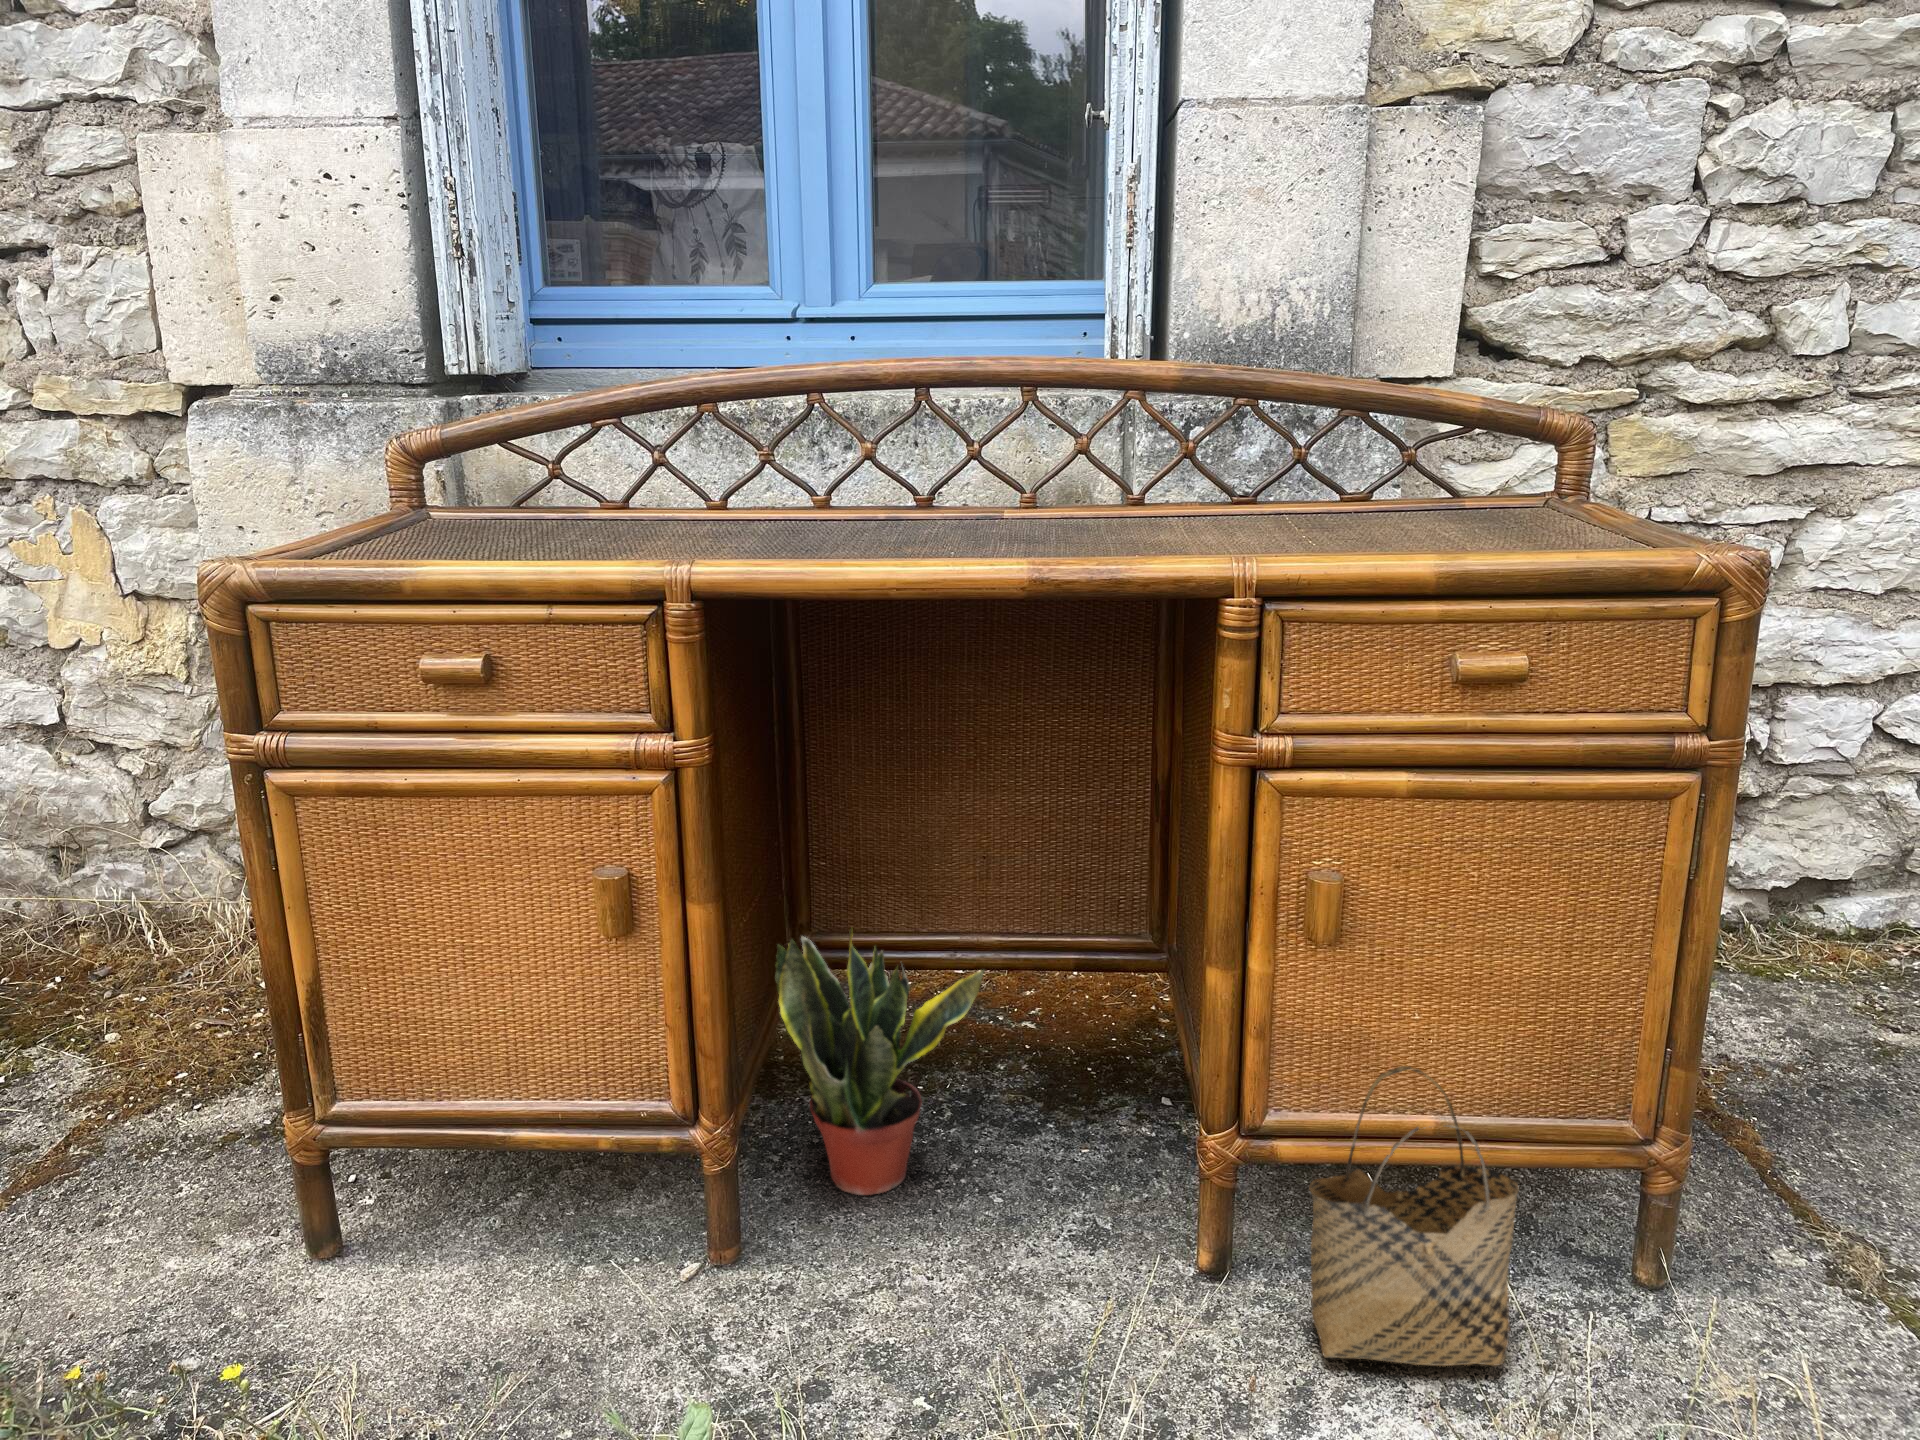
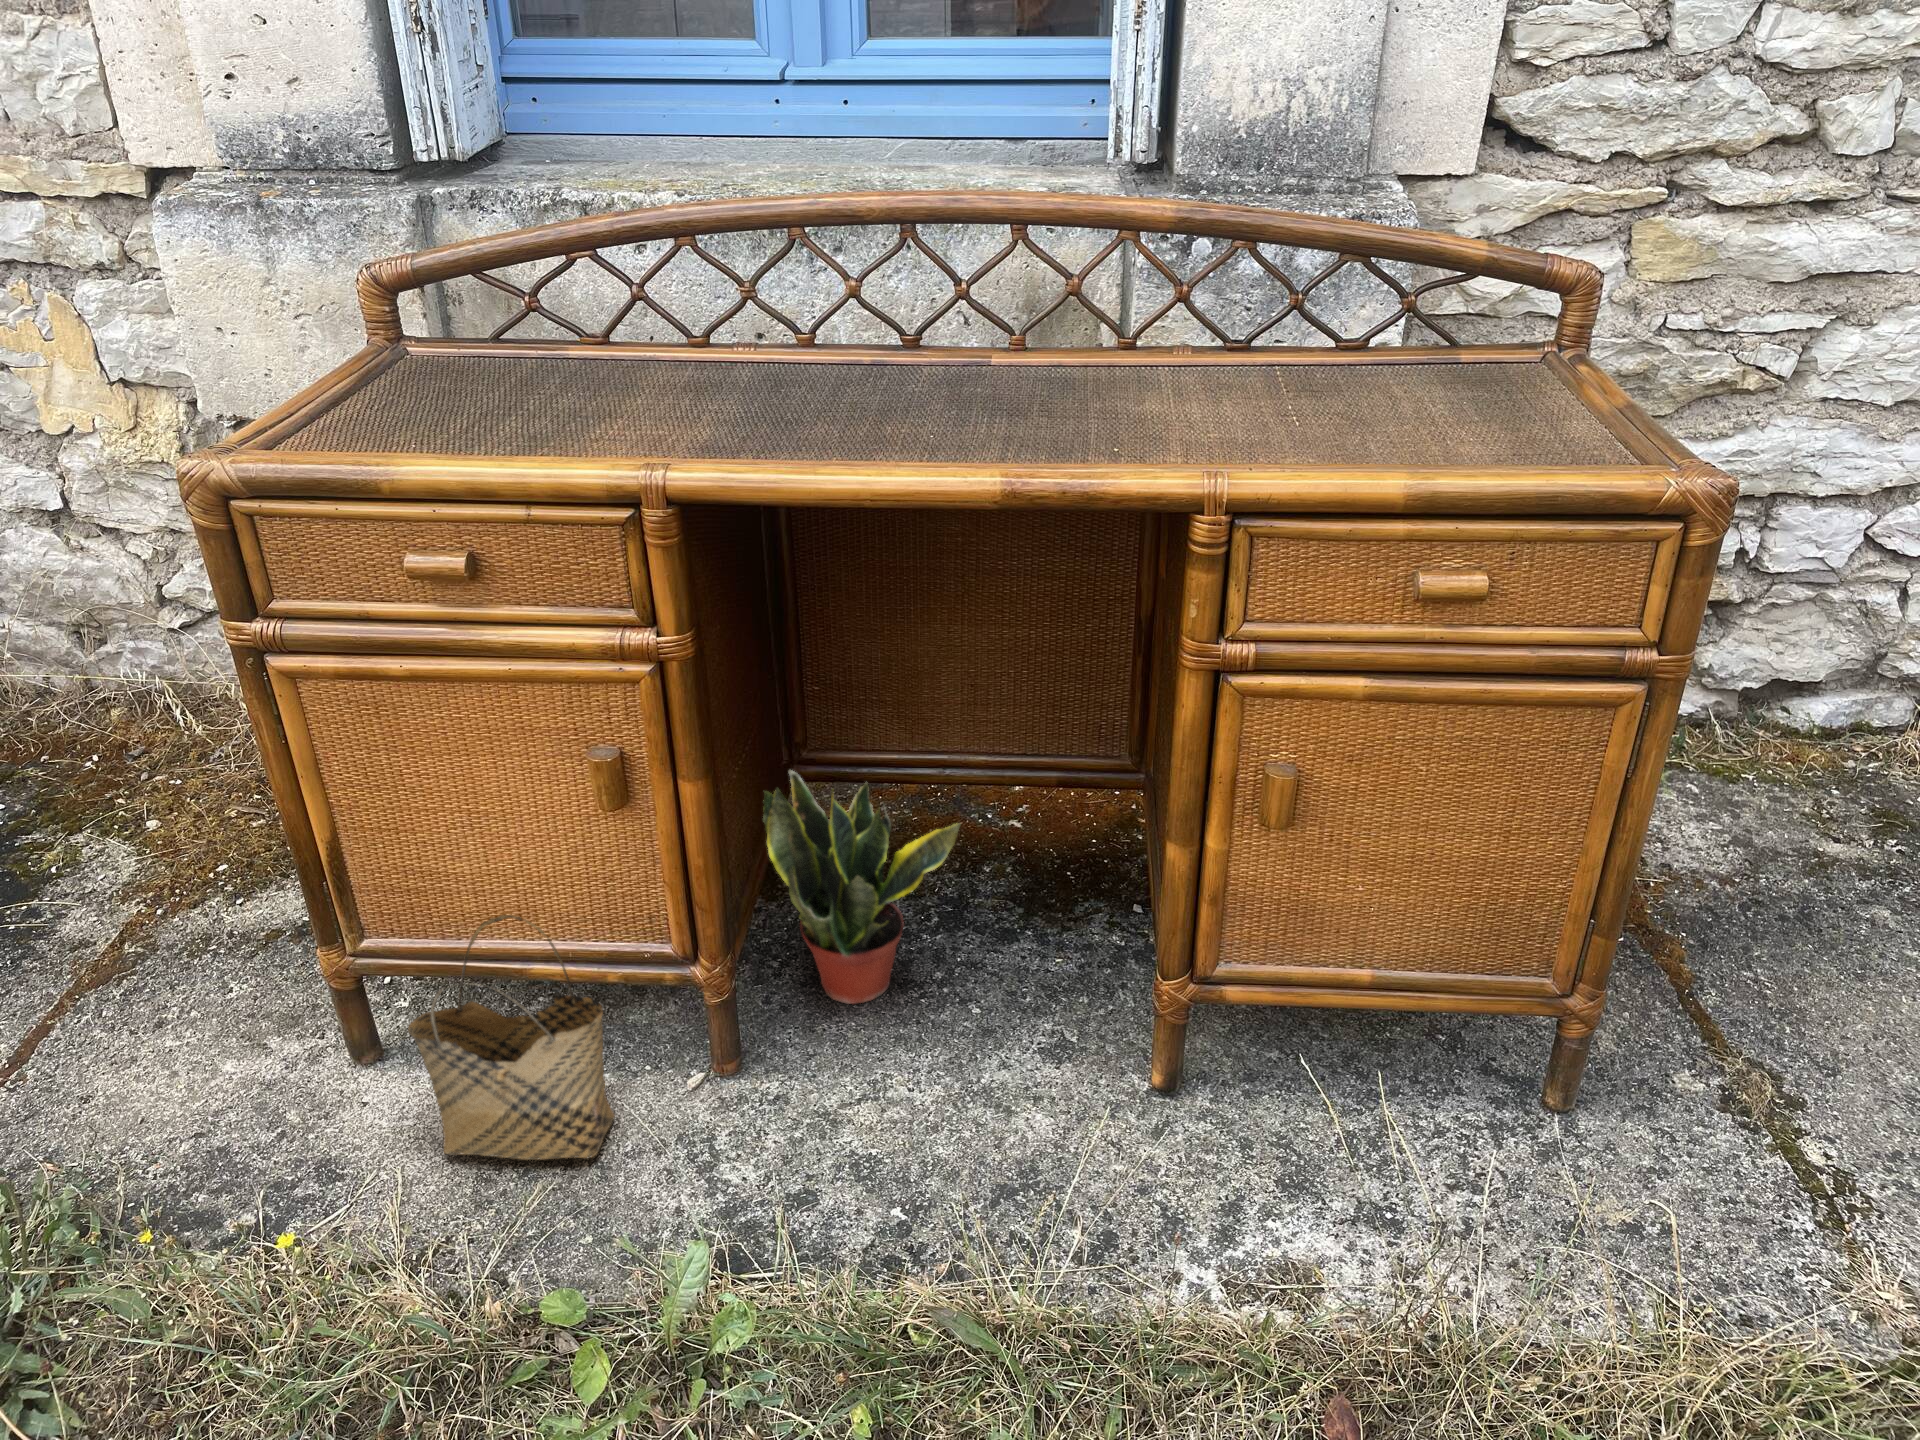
woven basket: present [1309,1066,1519,1366] -> present [408,915,615,1160]

